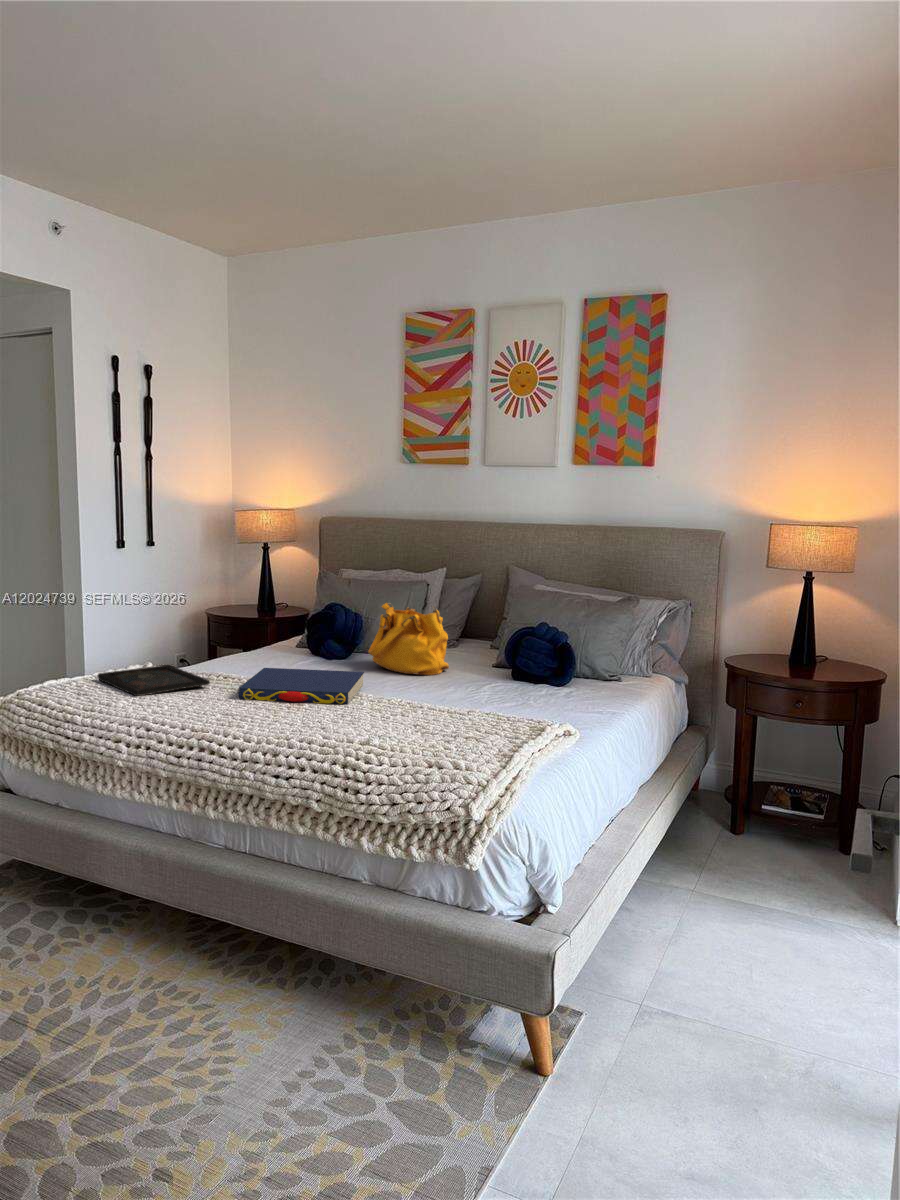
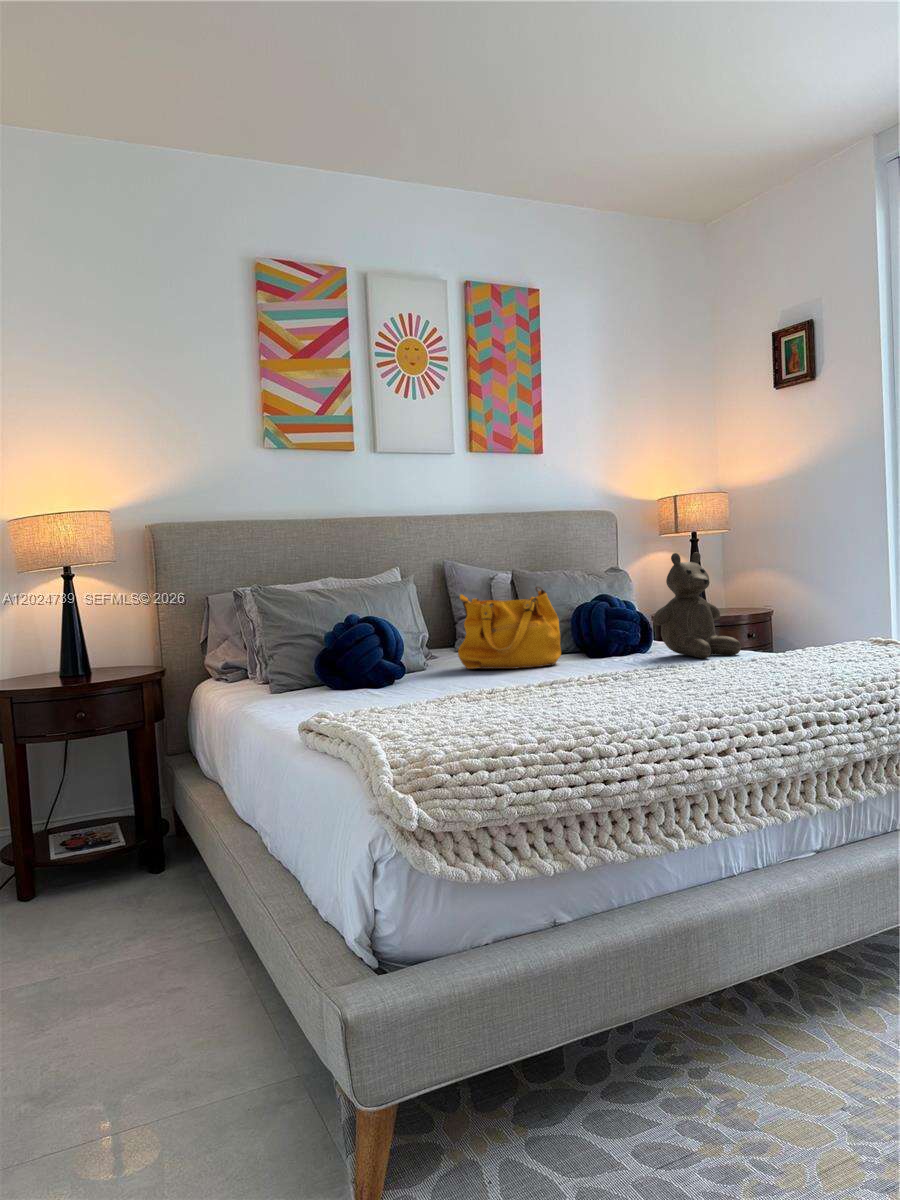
teddy bear: none [480,595,560,704] -> present [653,552,741,658]
tray: present [98,665,210,696] -> none [391,689,549,726]
book: present [238,668,364,704] -> none [525,654,689,697]

